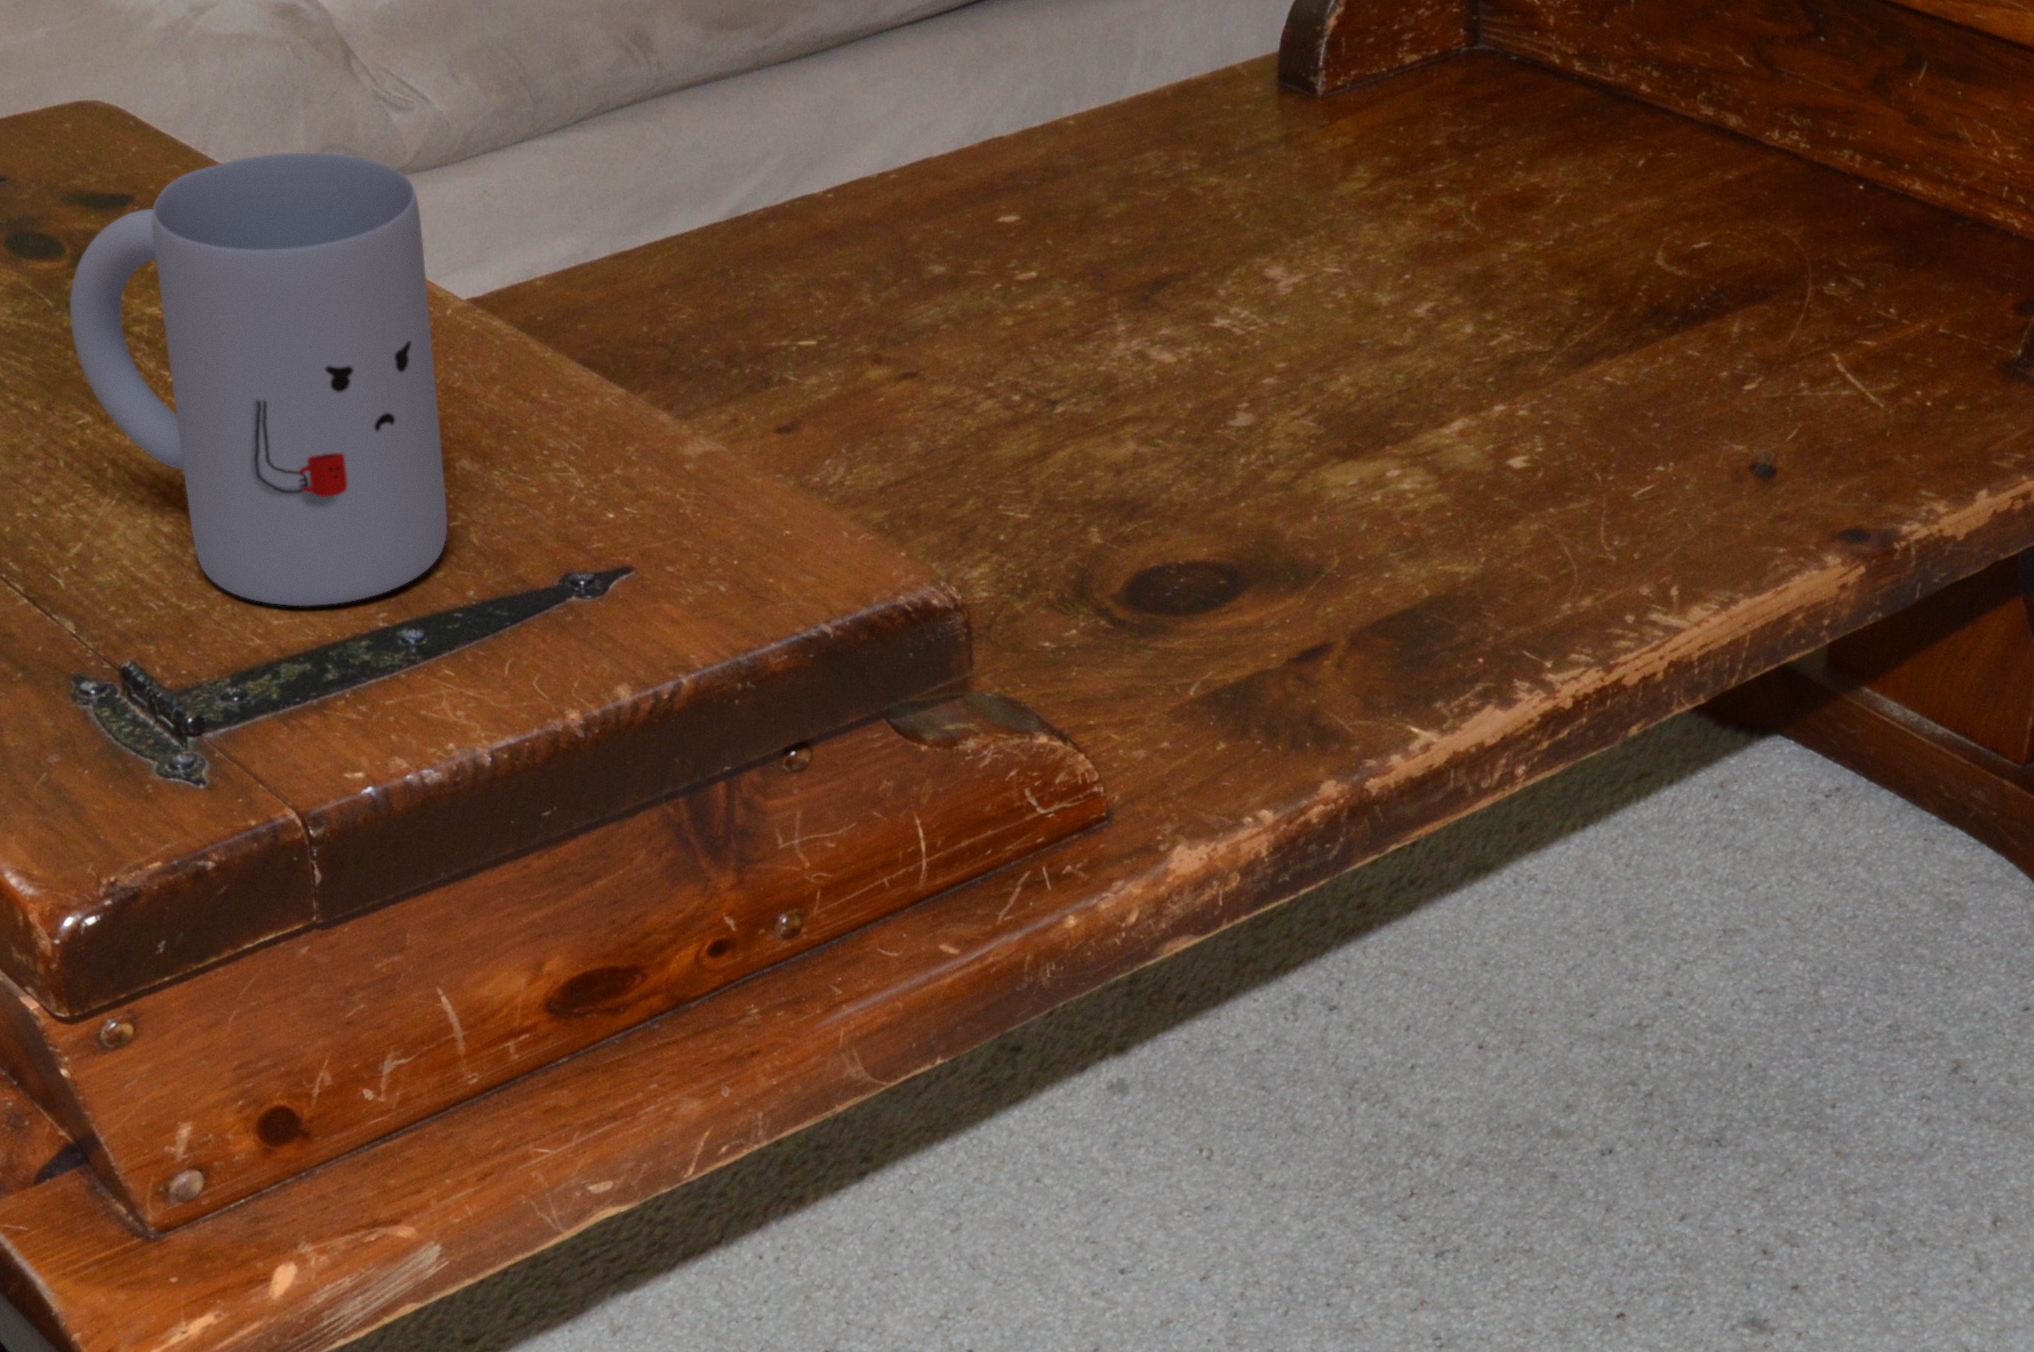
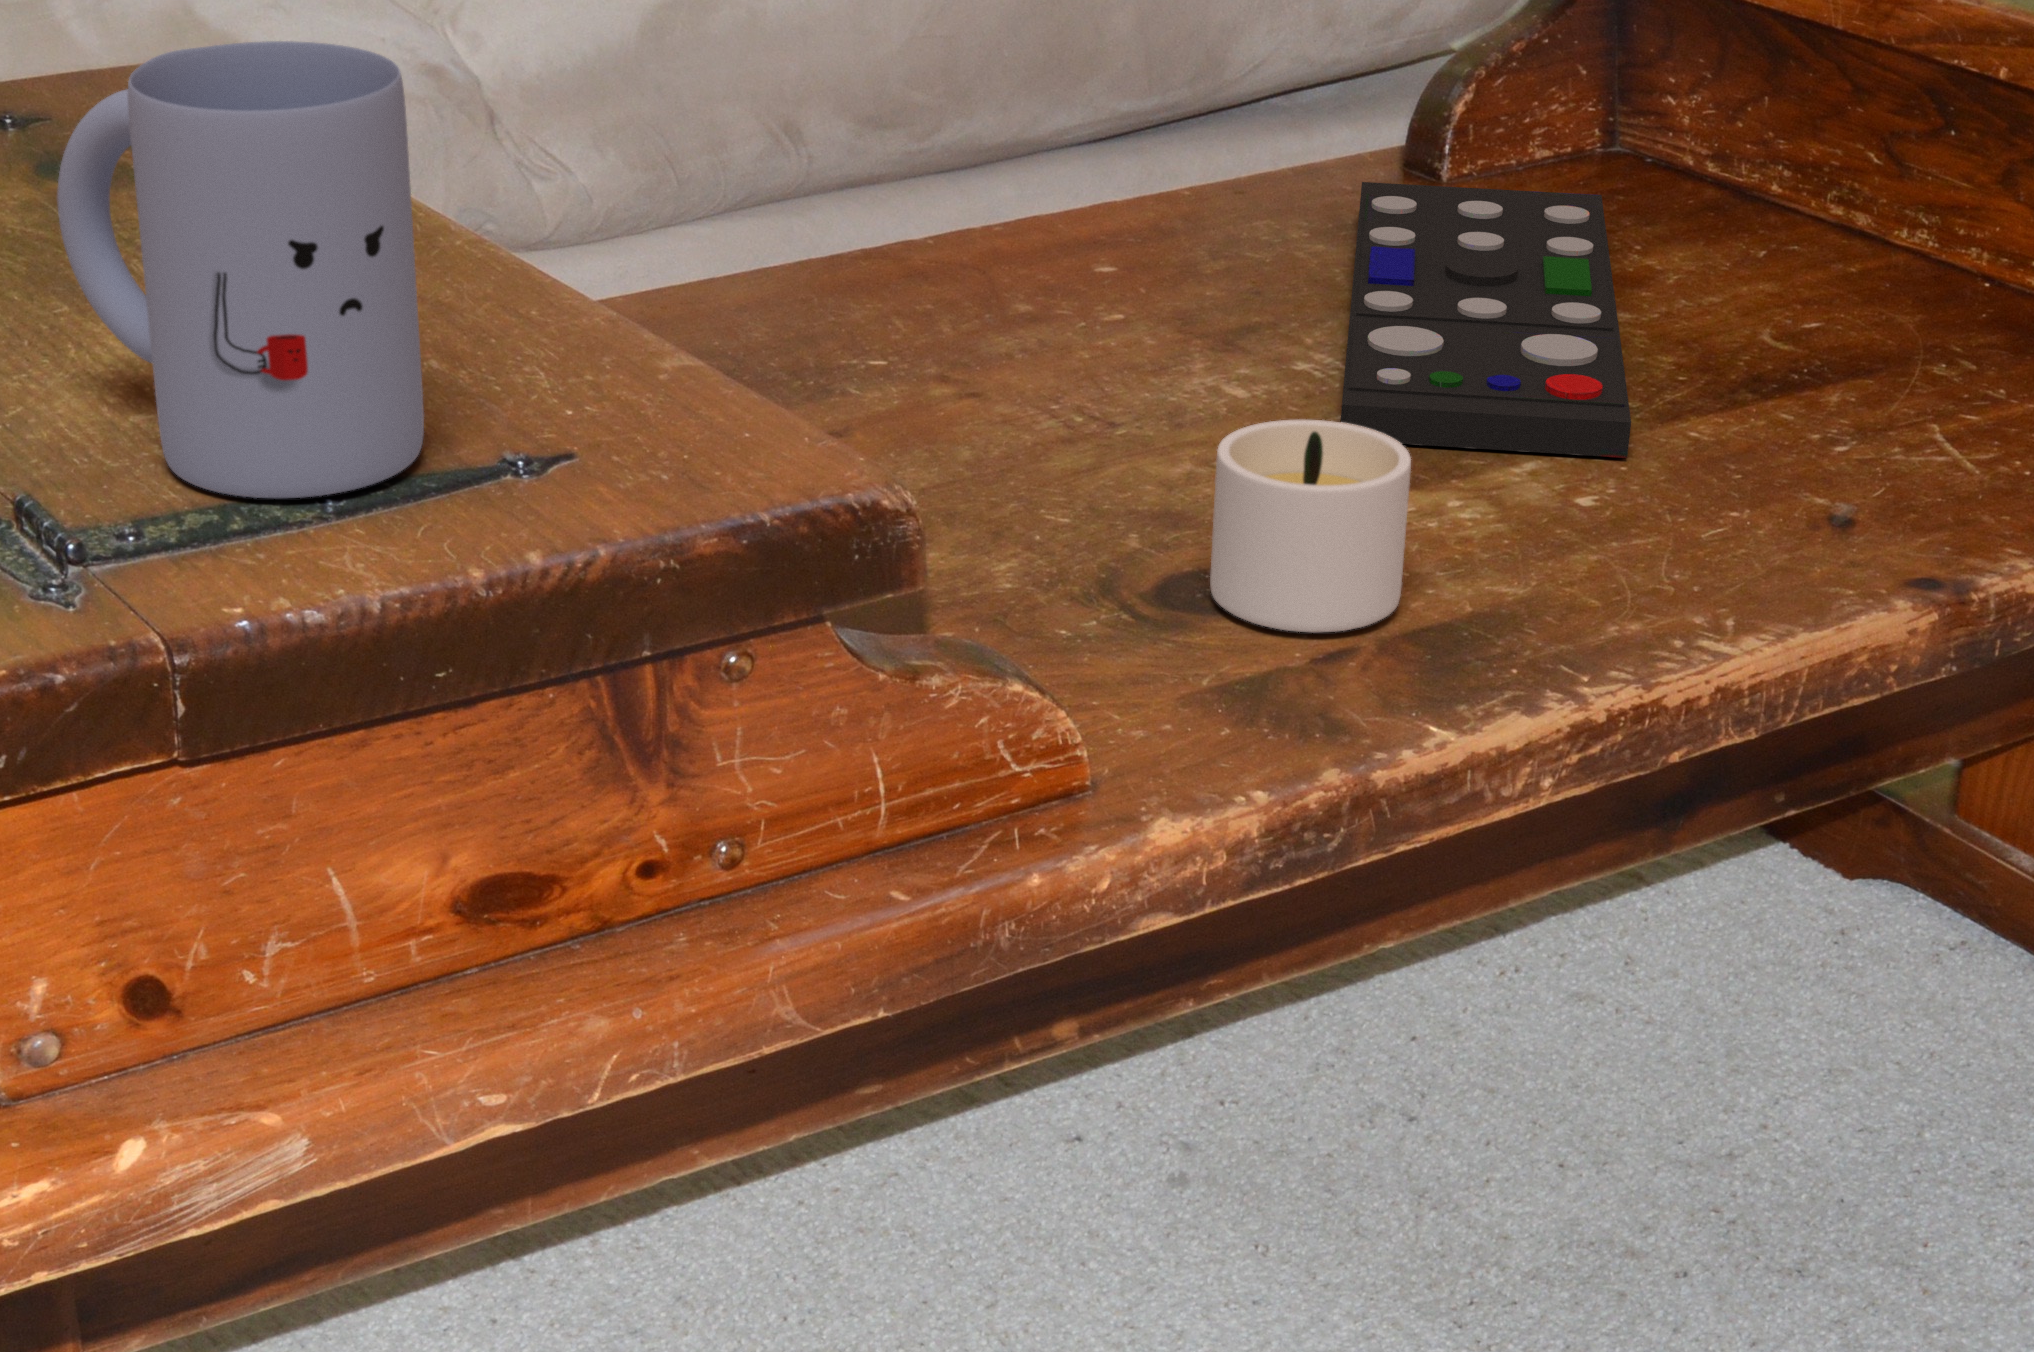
remote control: none [1248,110,1555,414] -> present [1341,182,1631,458]
candle: none [1182,422,1445,635] -> present [1210,420,1411,632]

